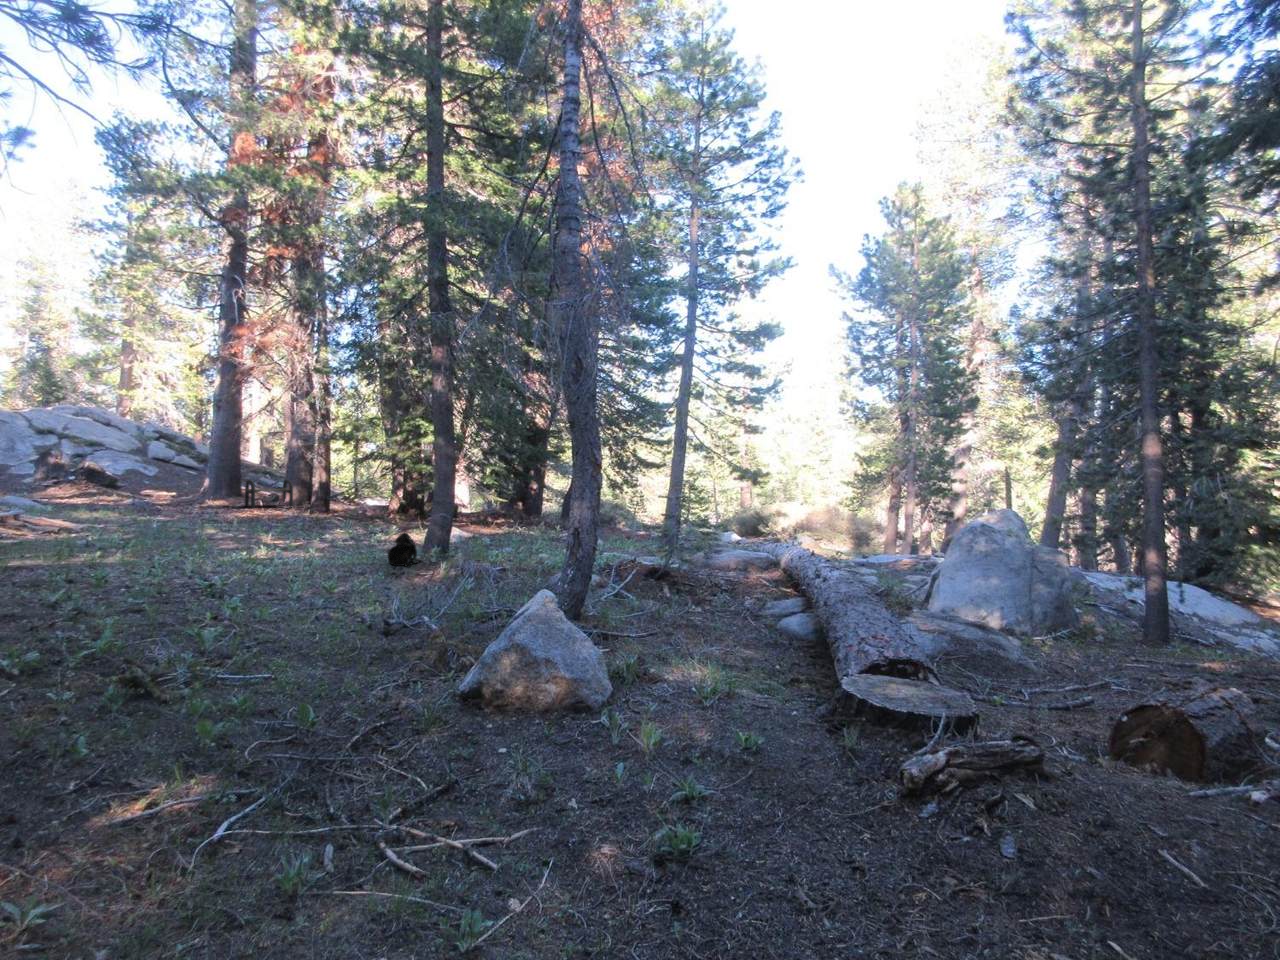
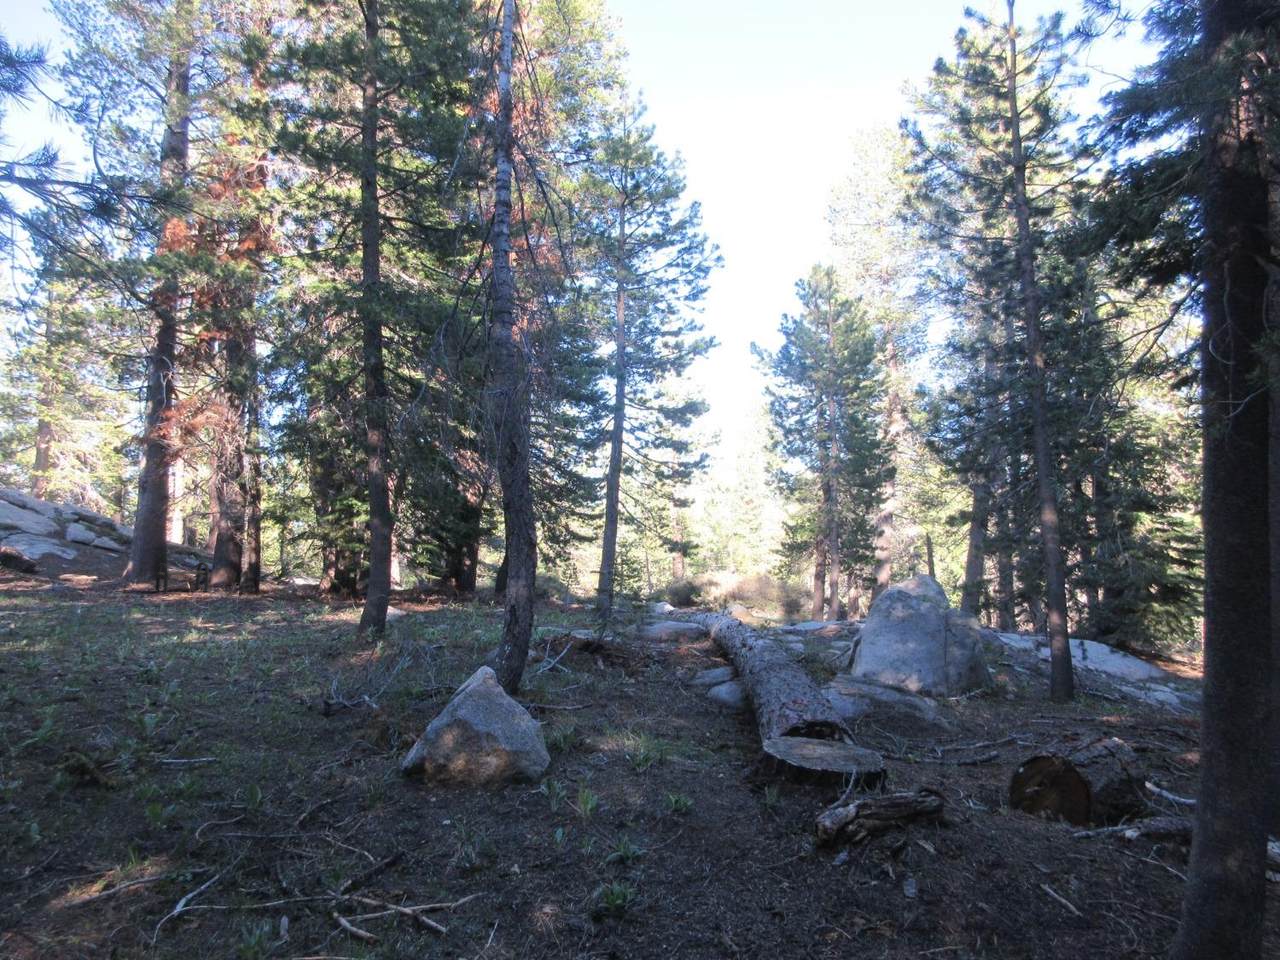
backpack: present [388,531,421,566] -> none [332,611,368,647]

